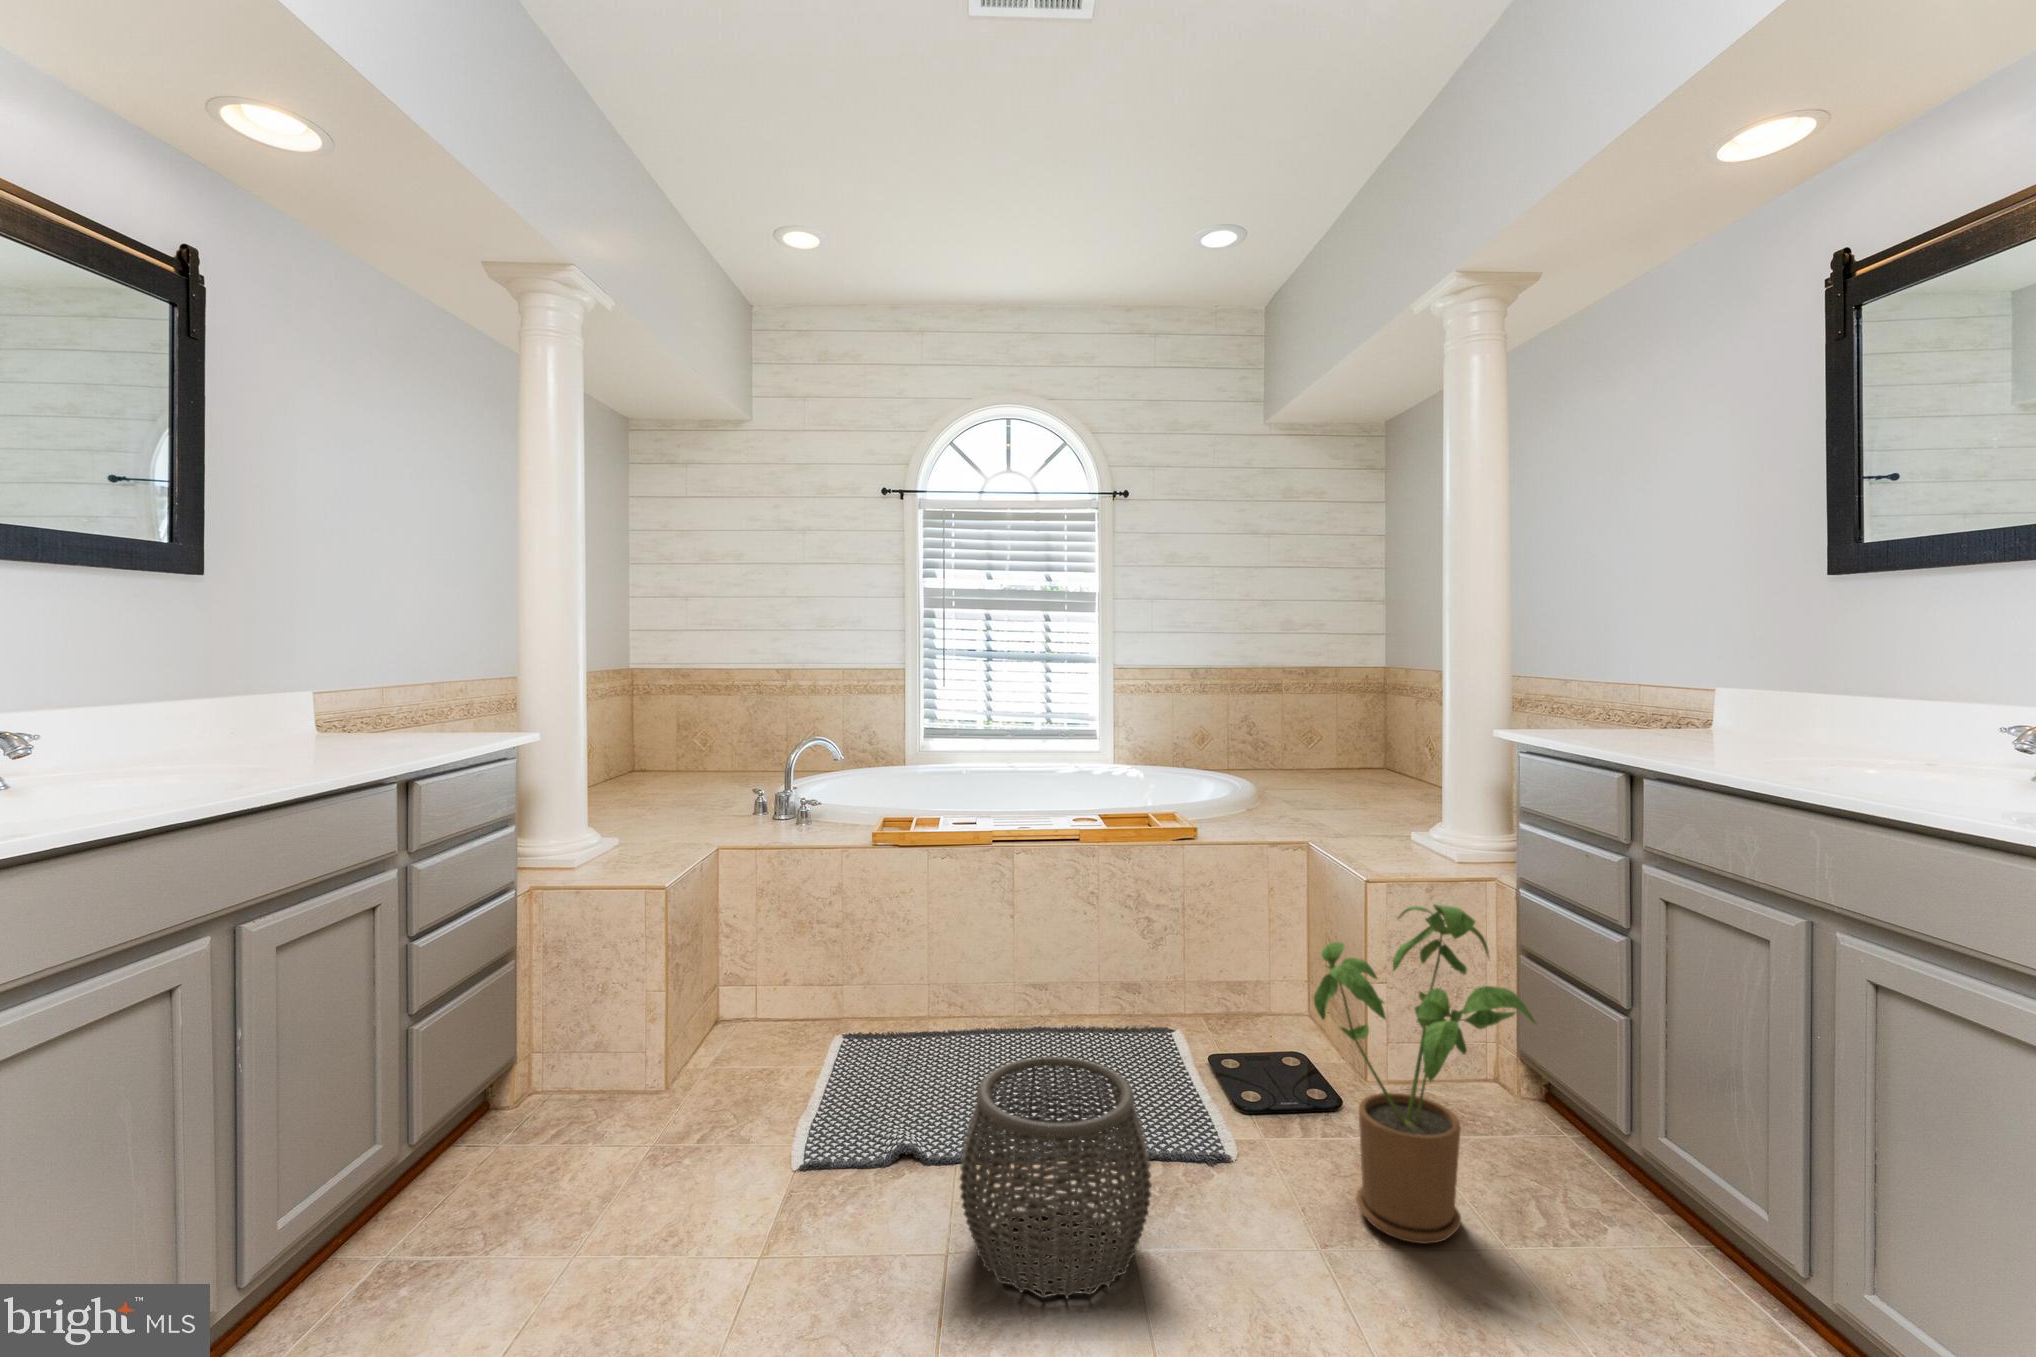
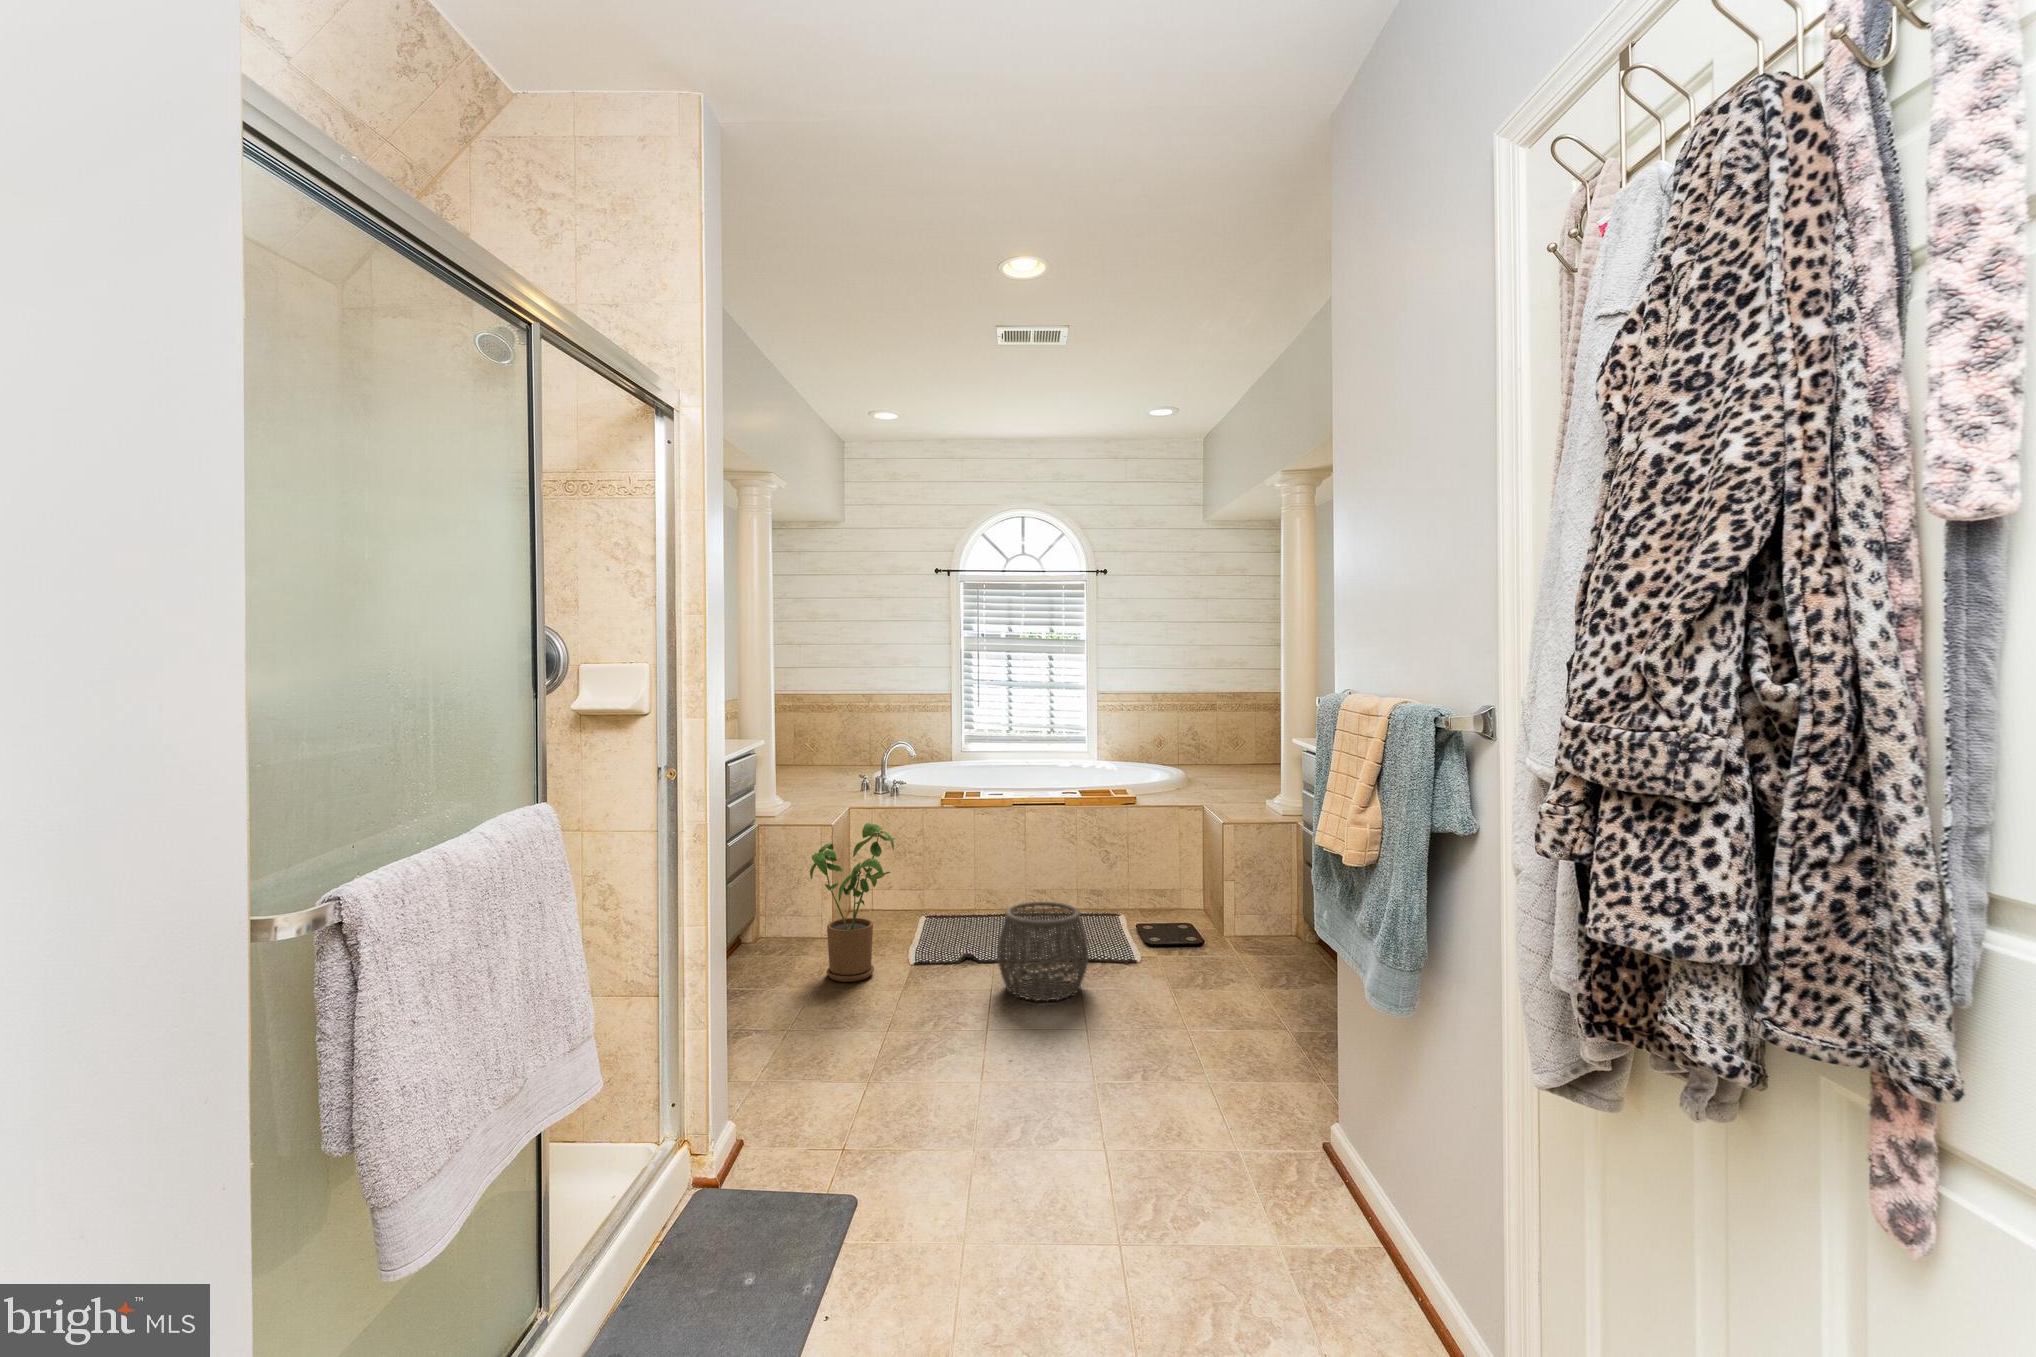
house plant: present [1314,904,1536,1244] -> present [810,823,895,982]

